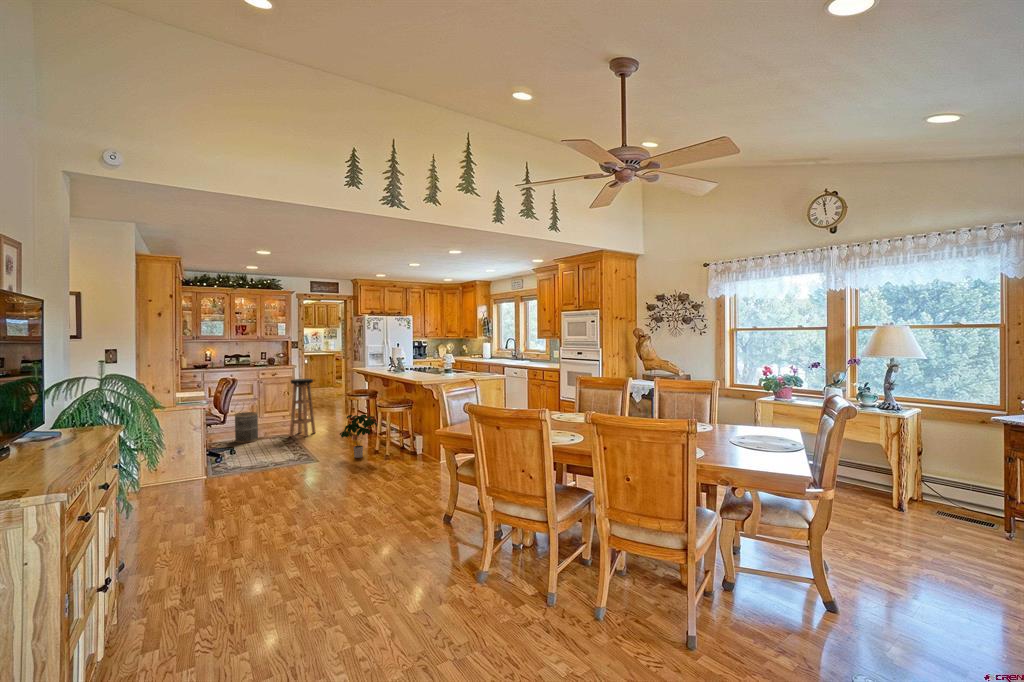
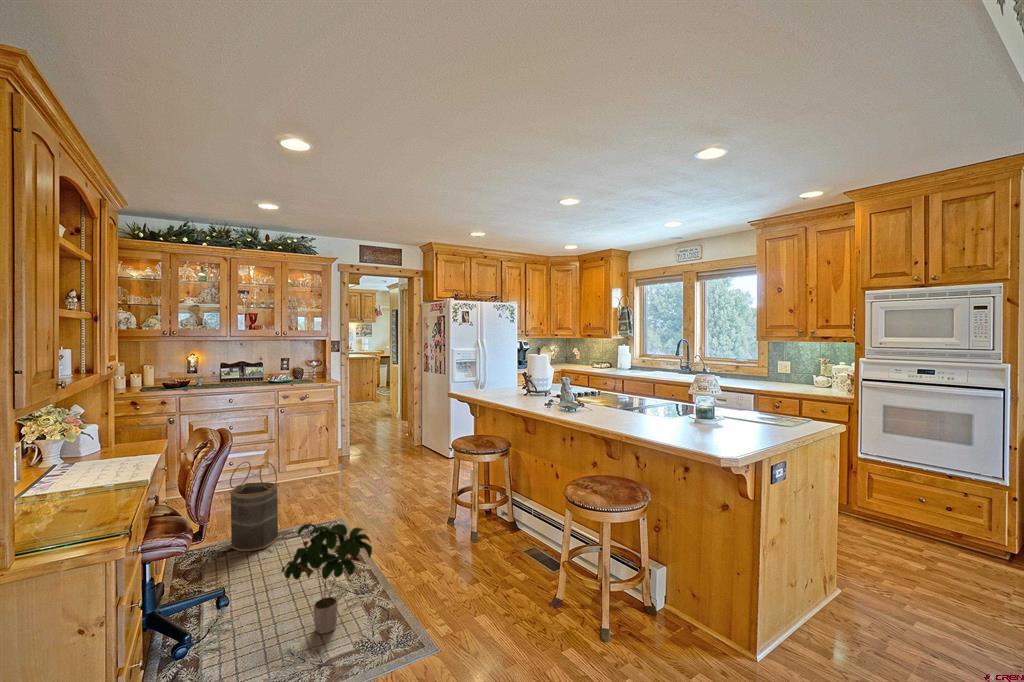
bar stool: present [290,379,316,437] -> none [339,412,386,529]
potted plant: present [340,414,377,458] -> present [281,523,372,634]

